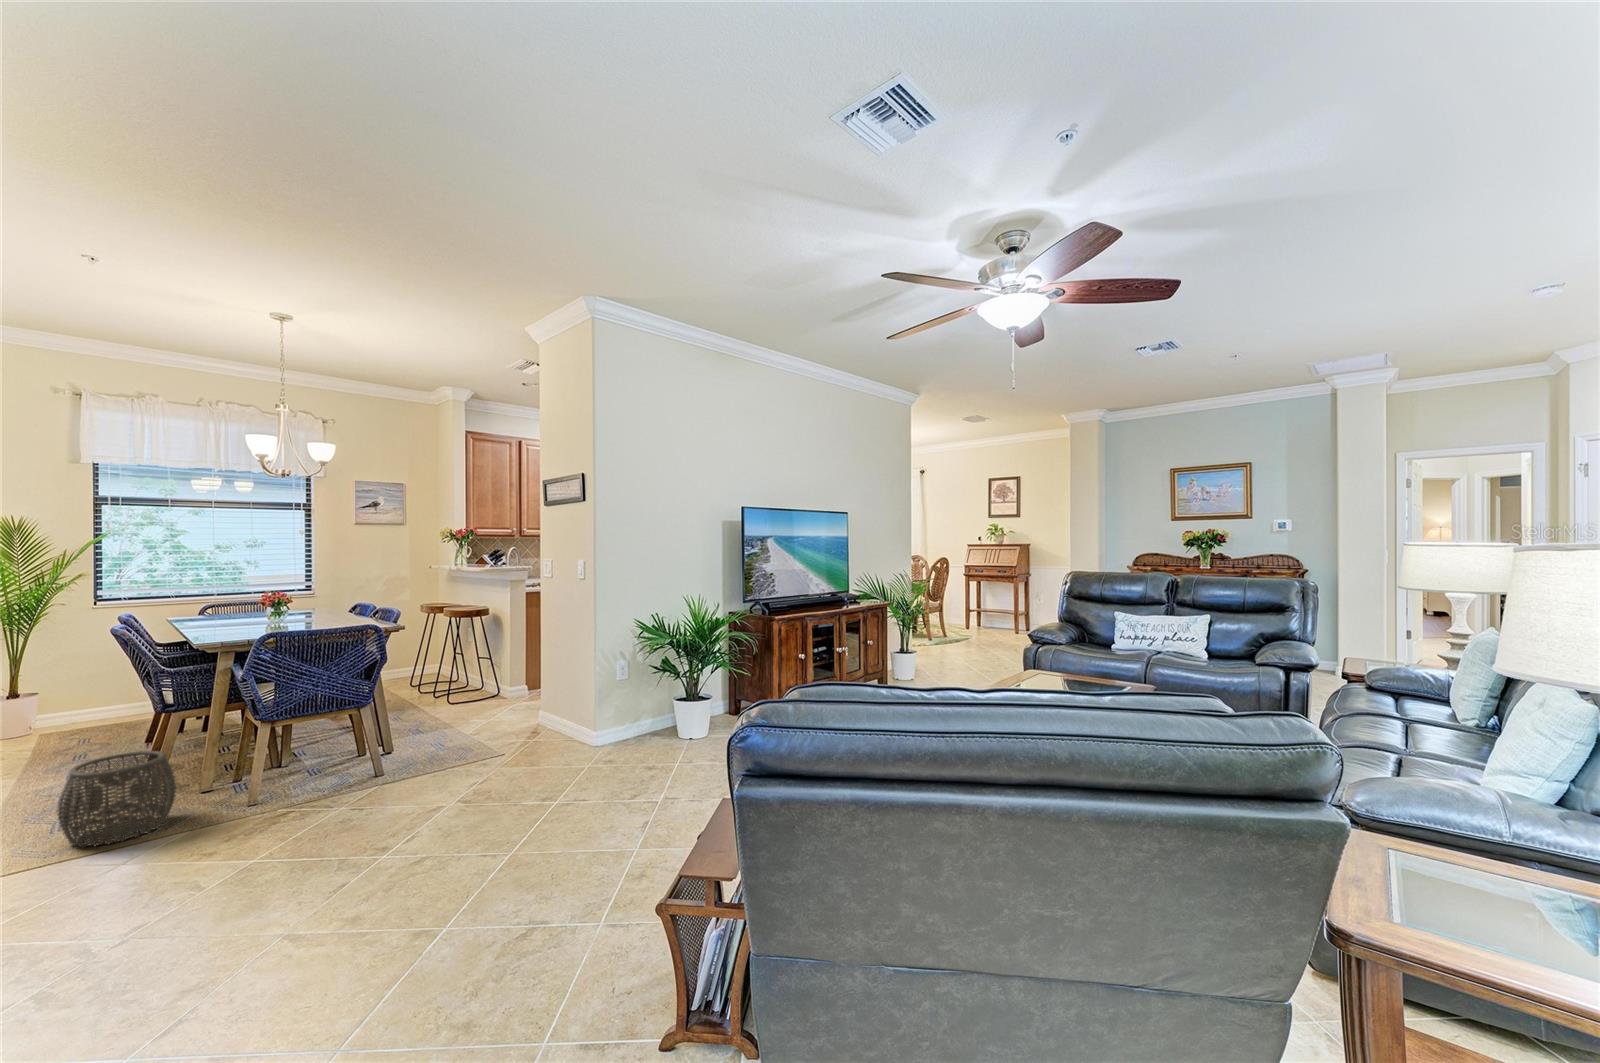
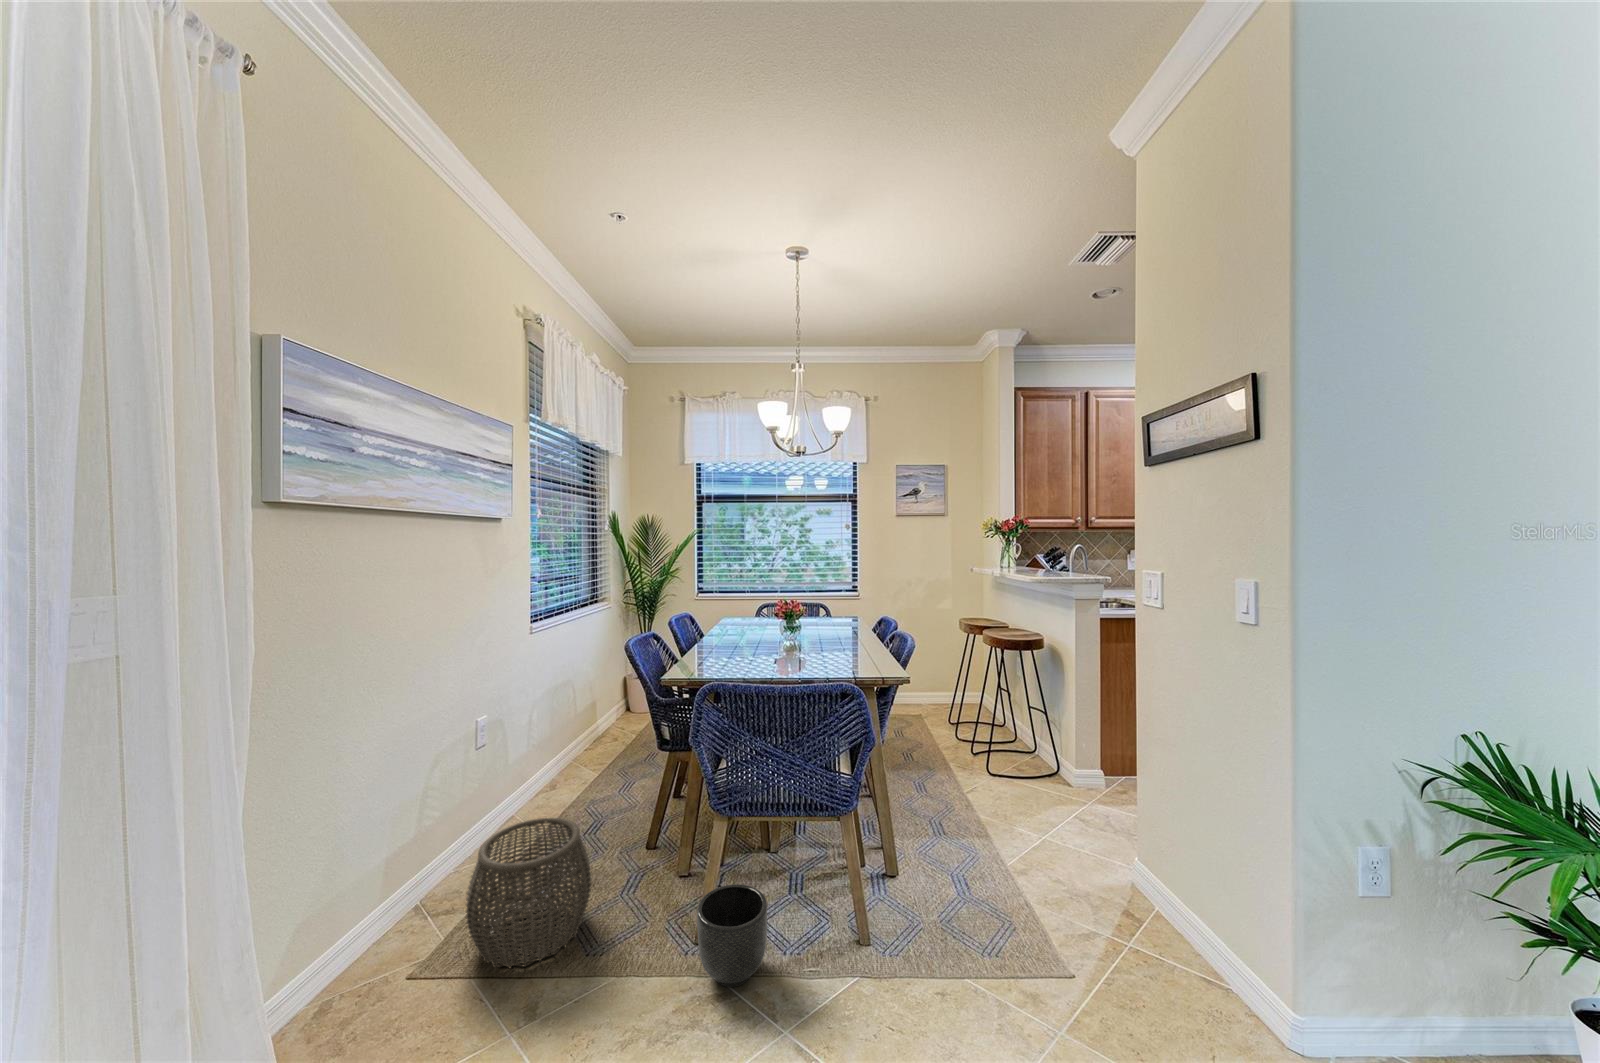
planter: none [289,749,340,799] -> present [697,884,767,987]

